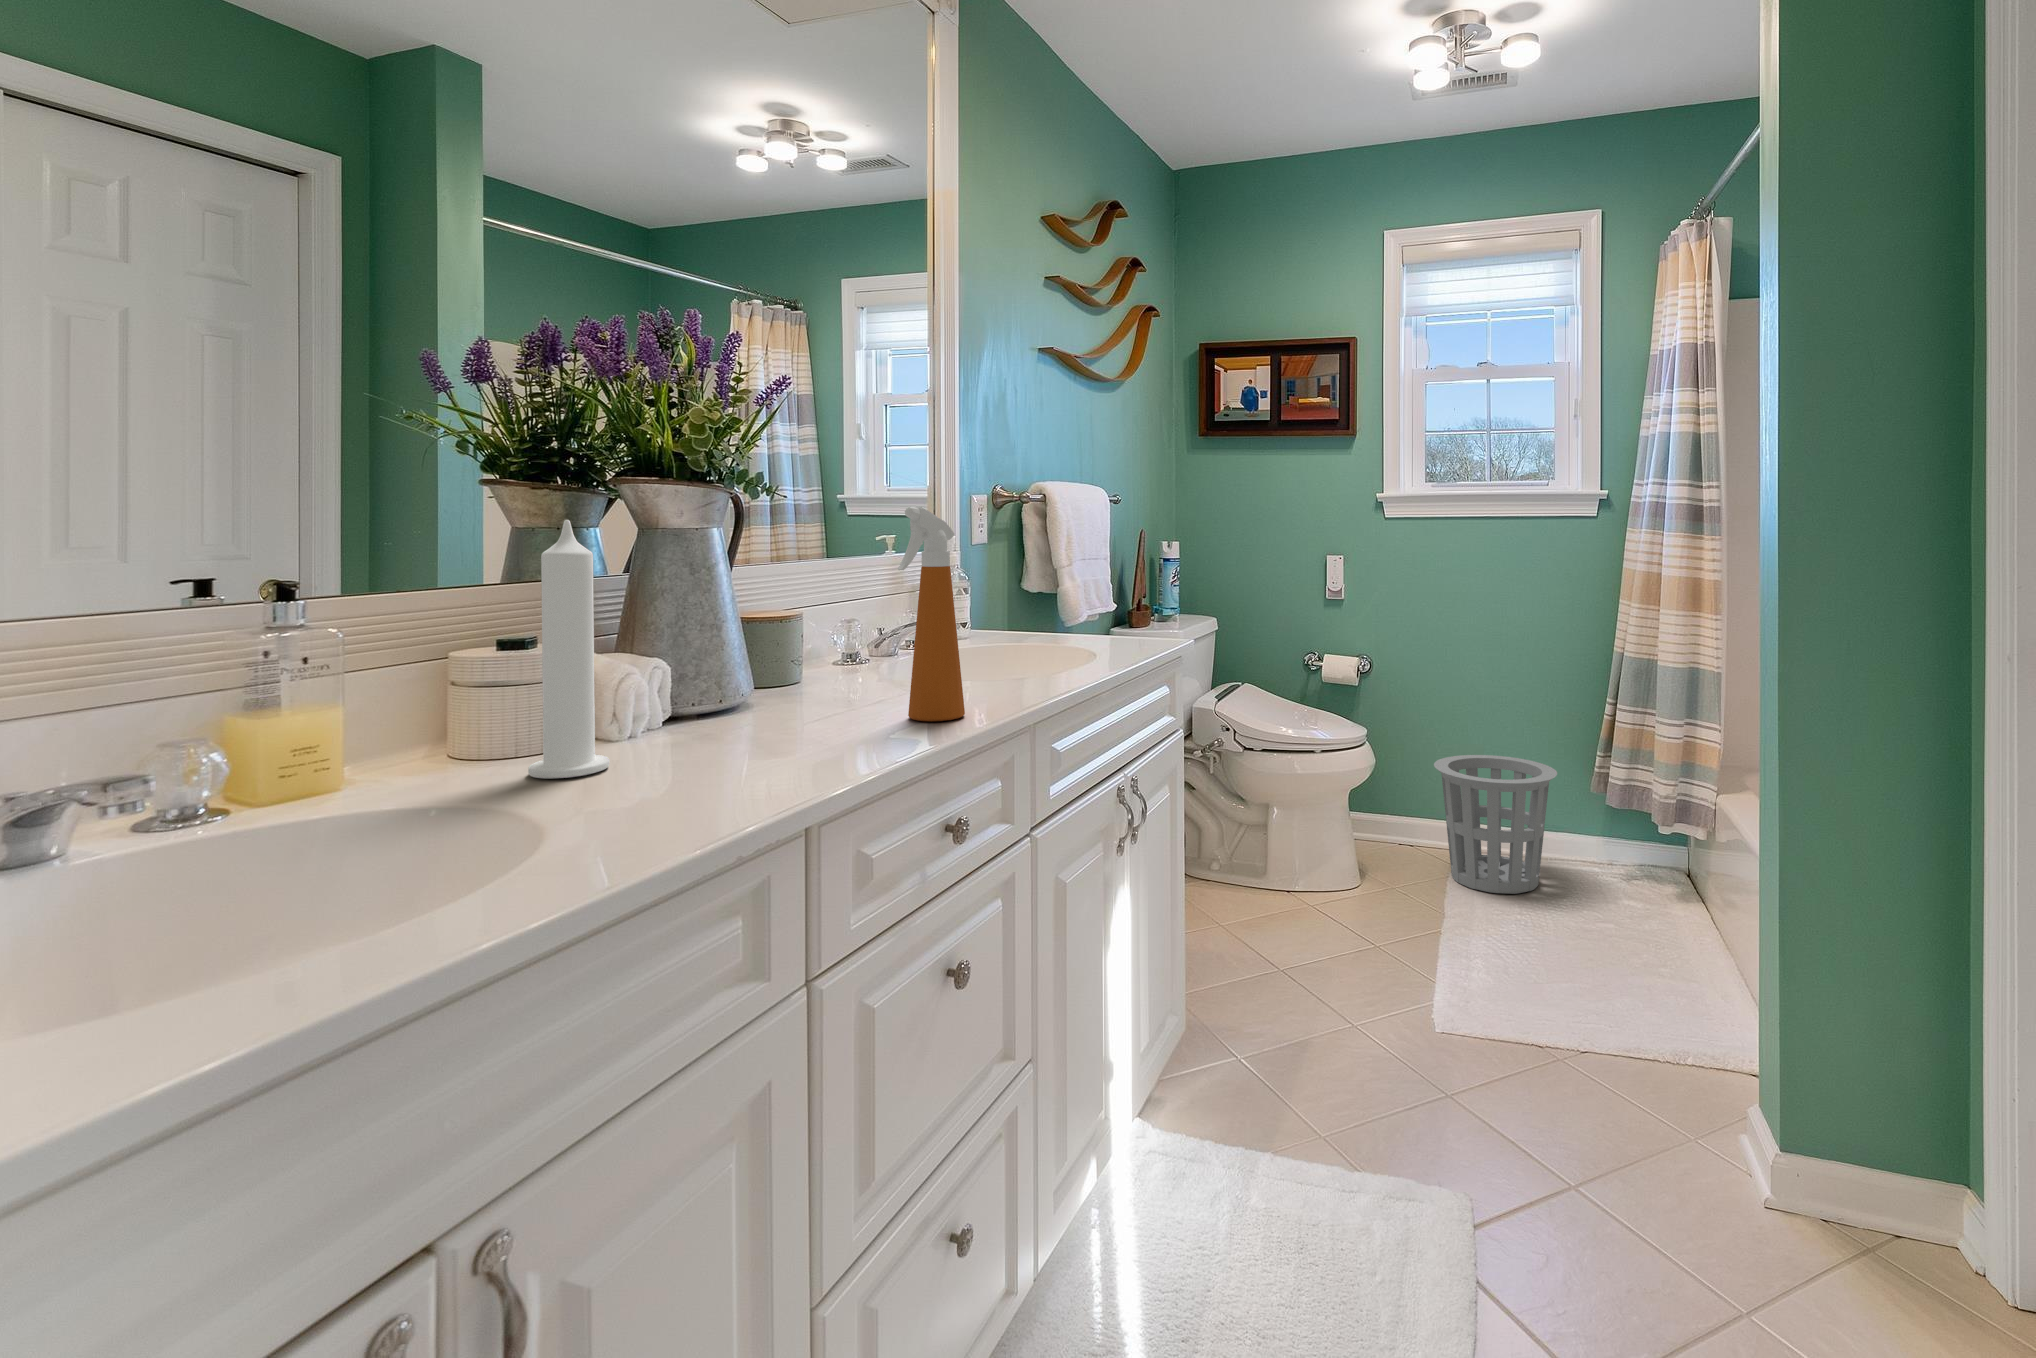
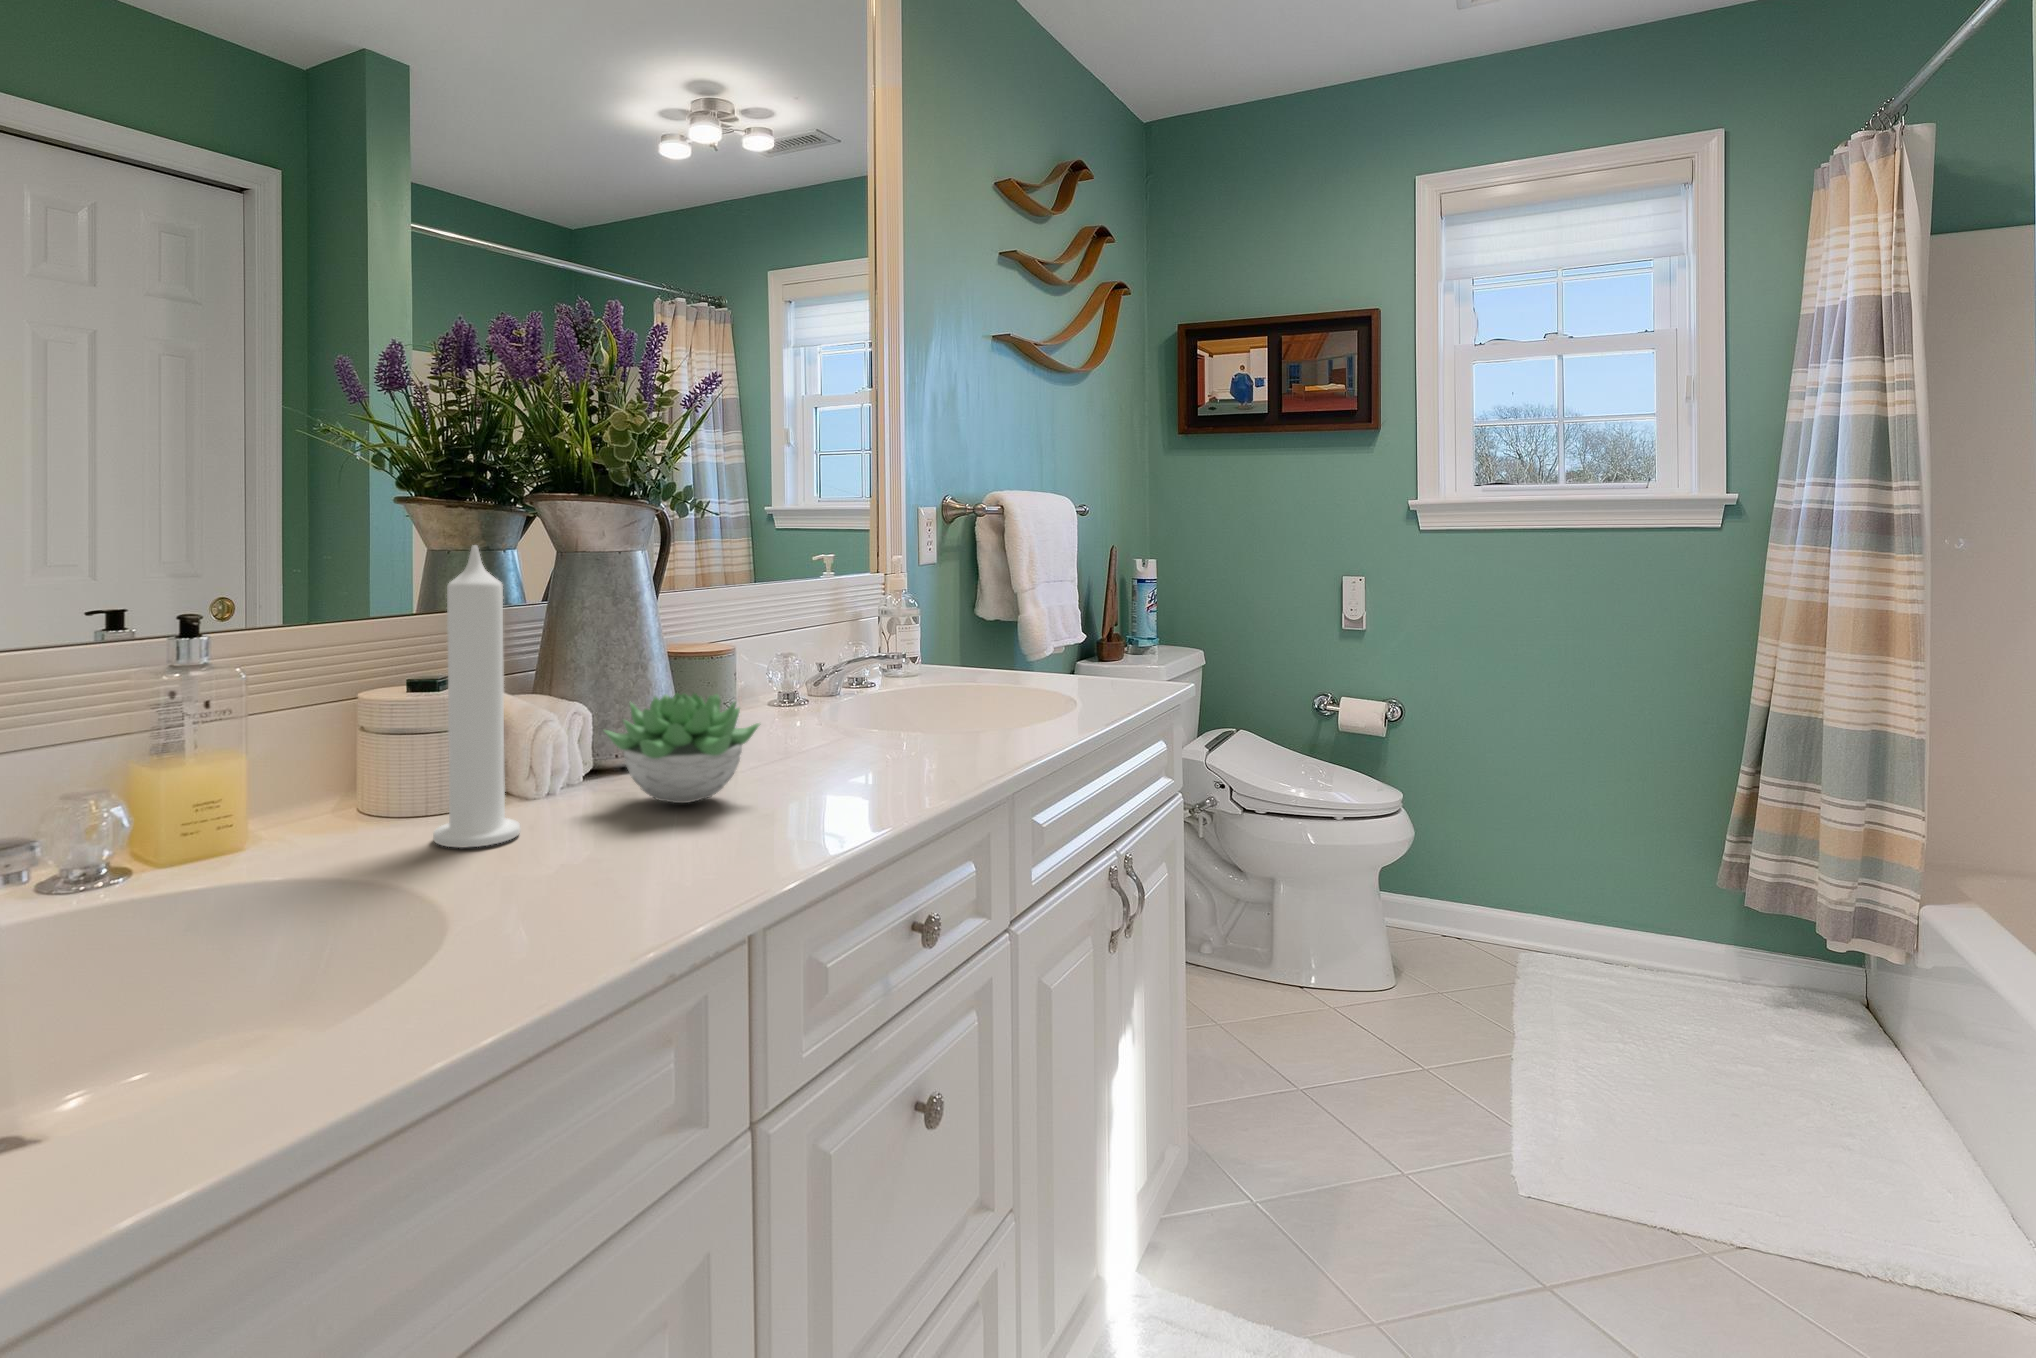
spray bottle: present [898,507,965,721] -> none [847,525,926,787]
succulent plant: none [684,647,824,739] -> present [605,693,760,803]
waste basket: present [1434,755,1557,894] -> none [1493,829,1670,1013]

